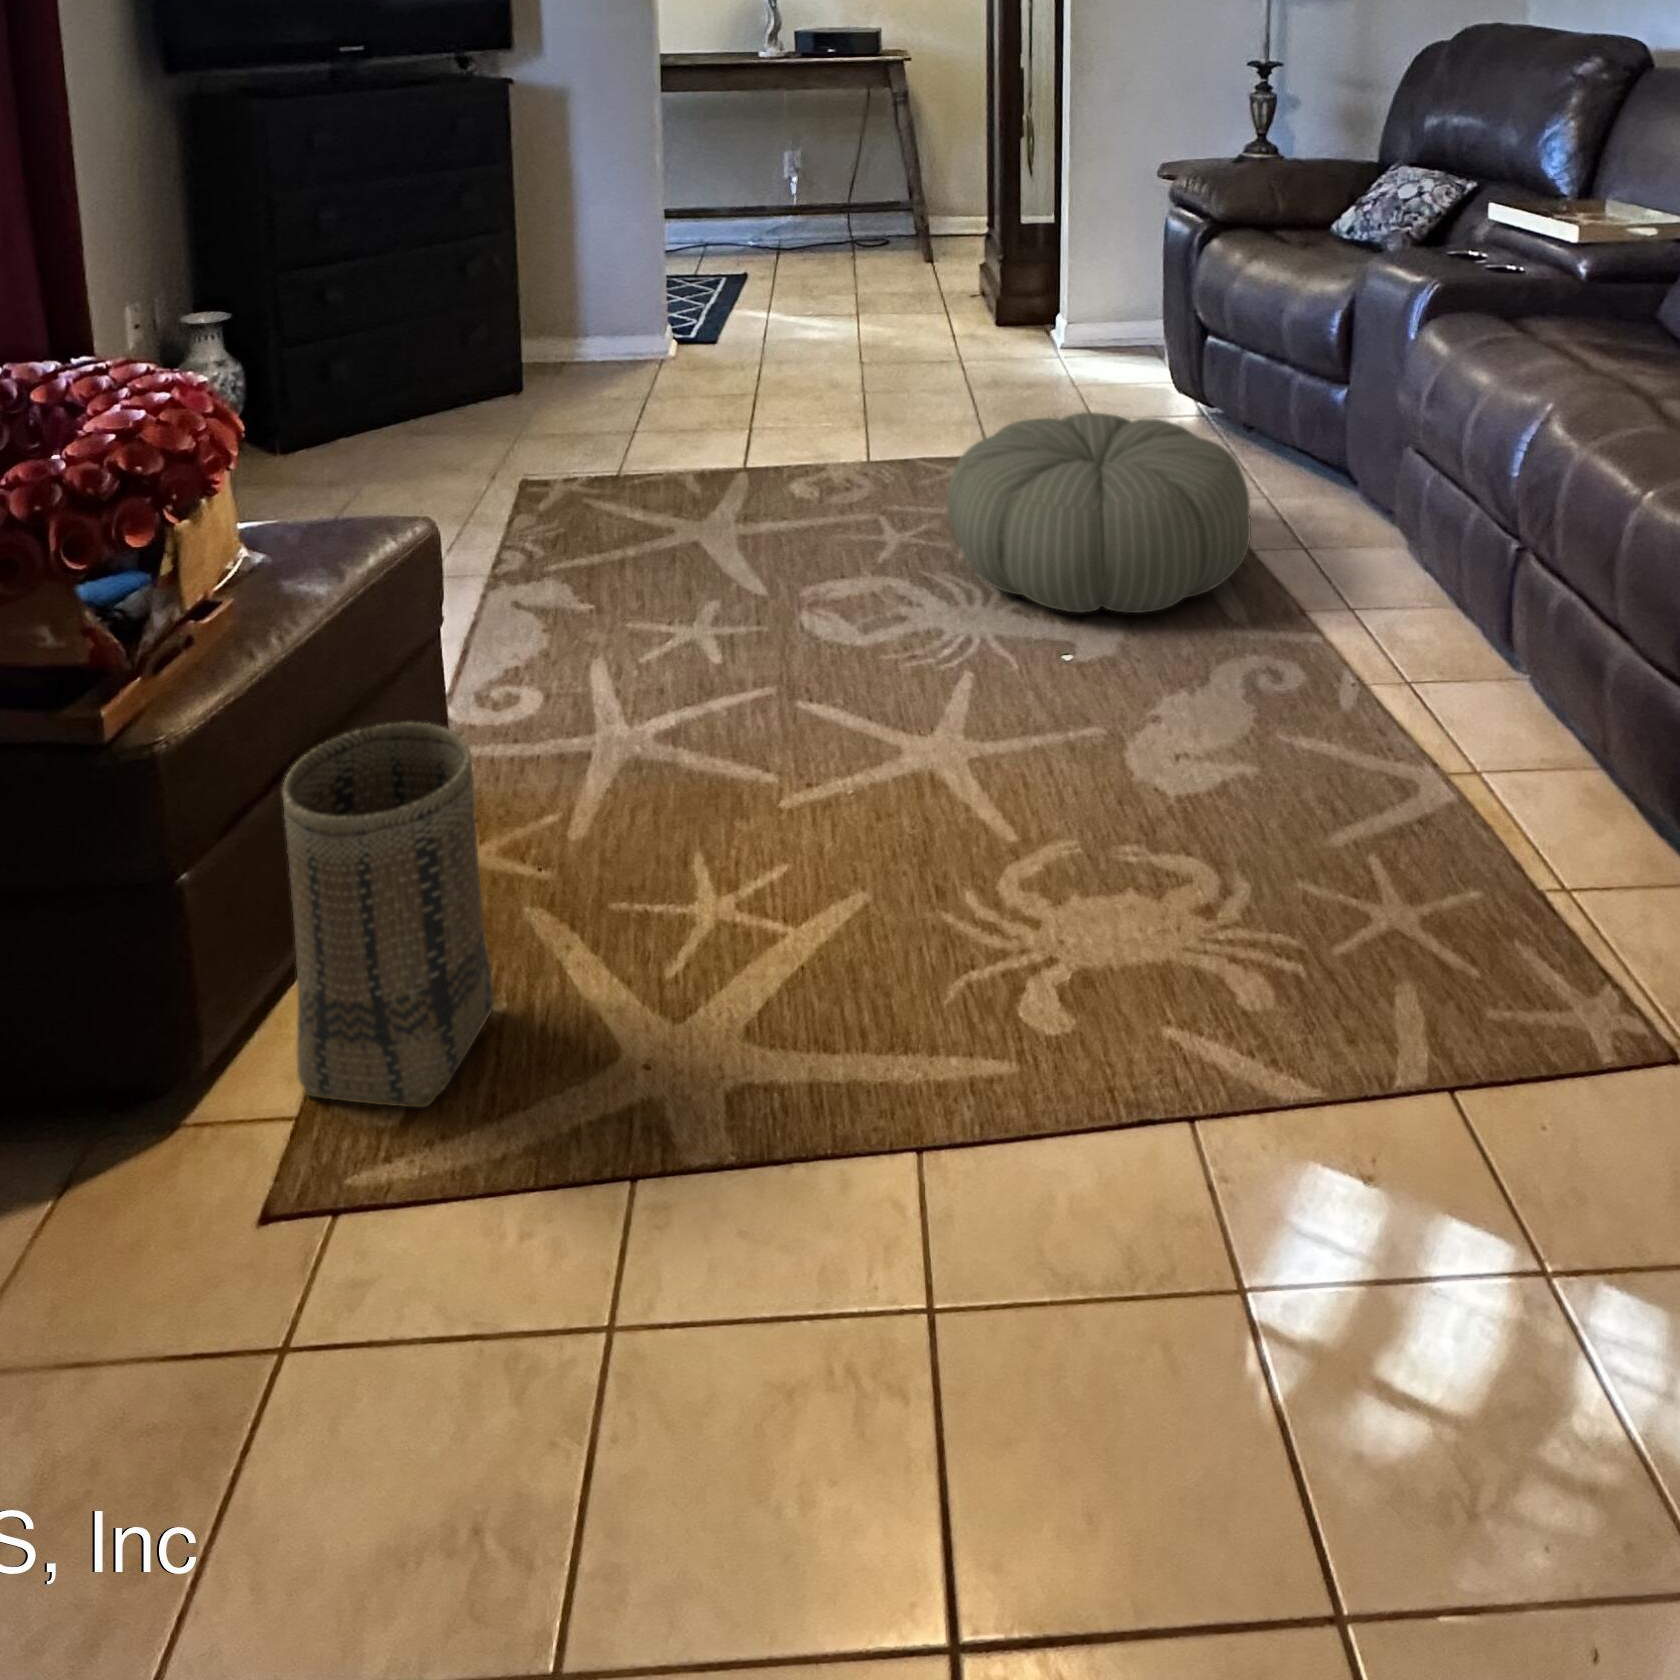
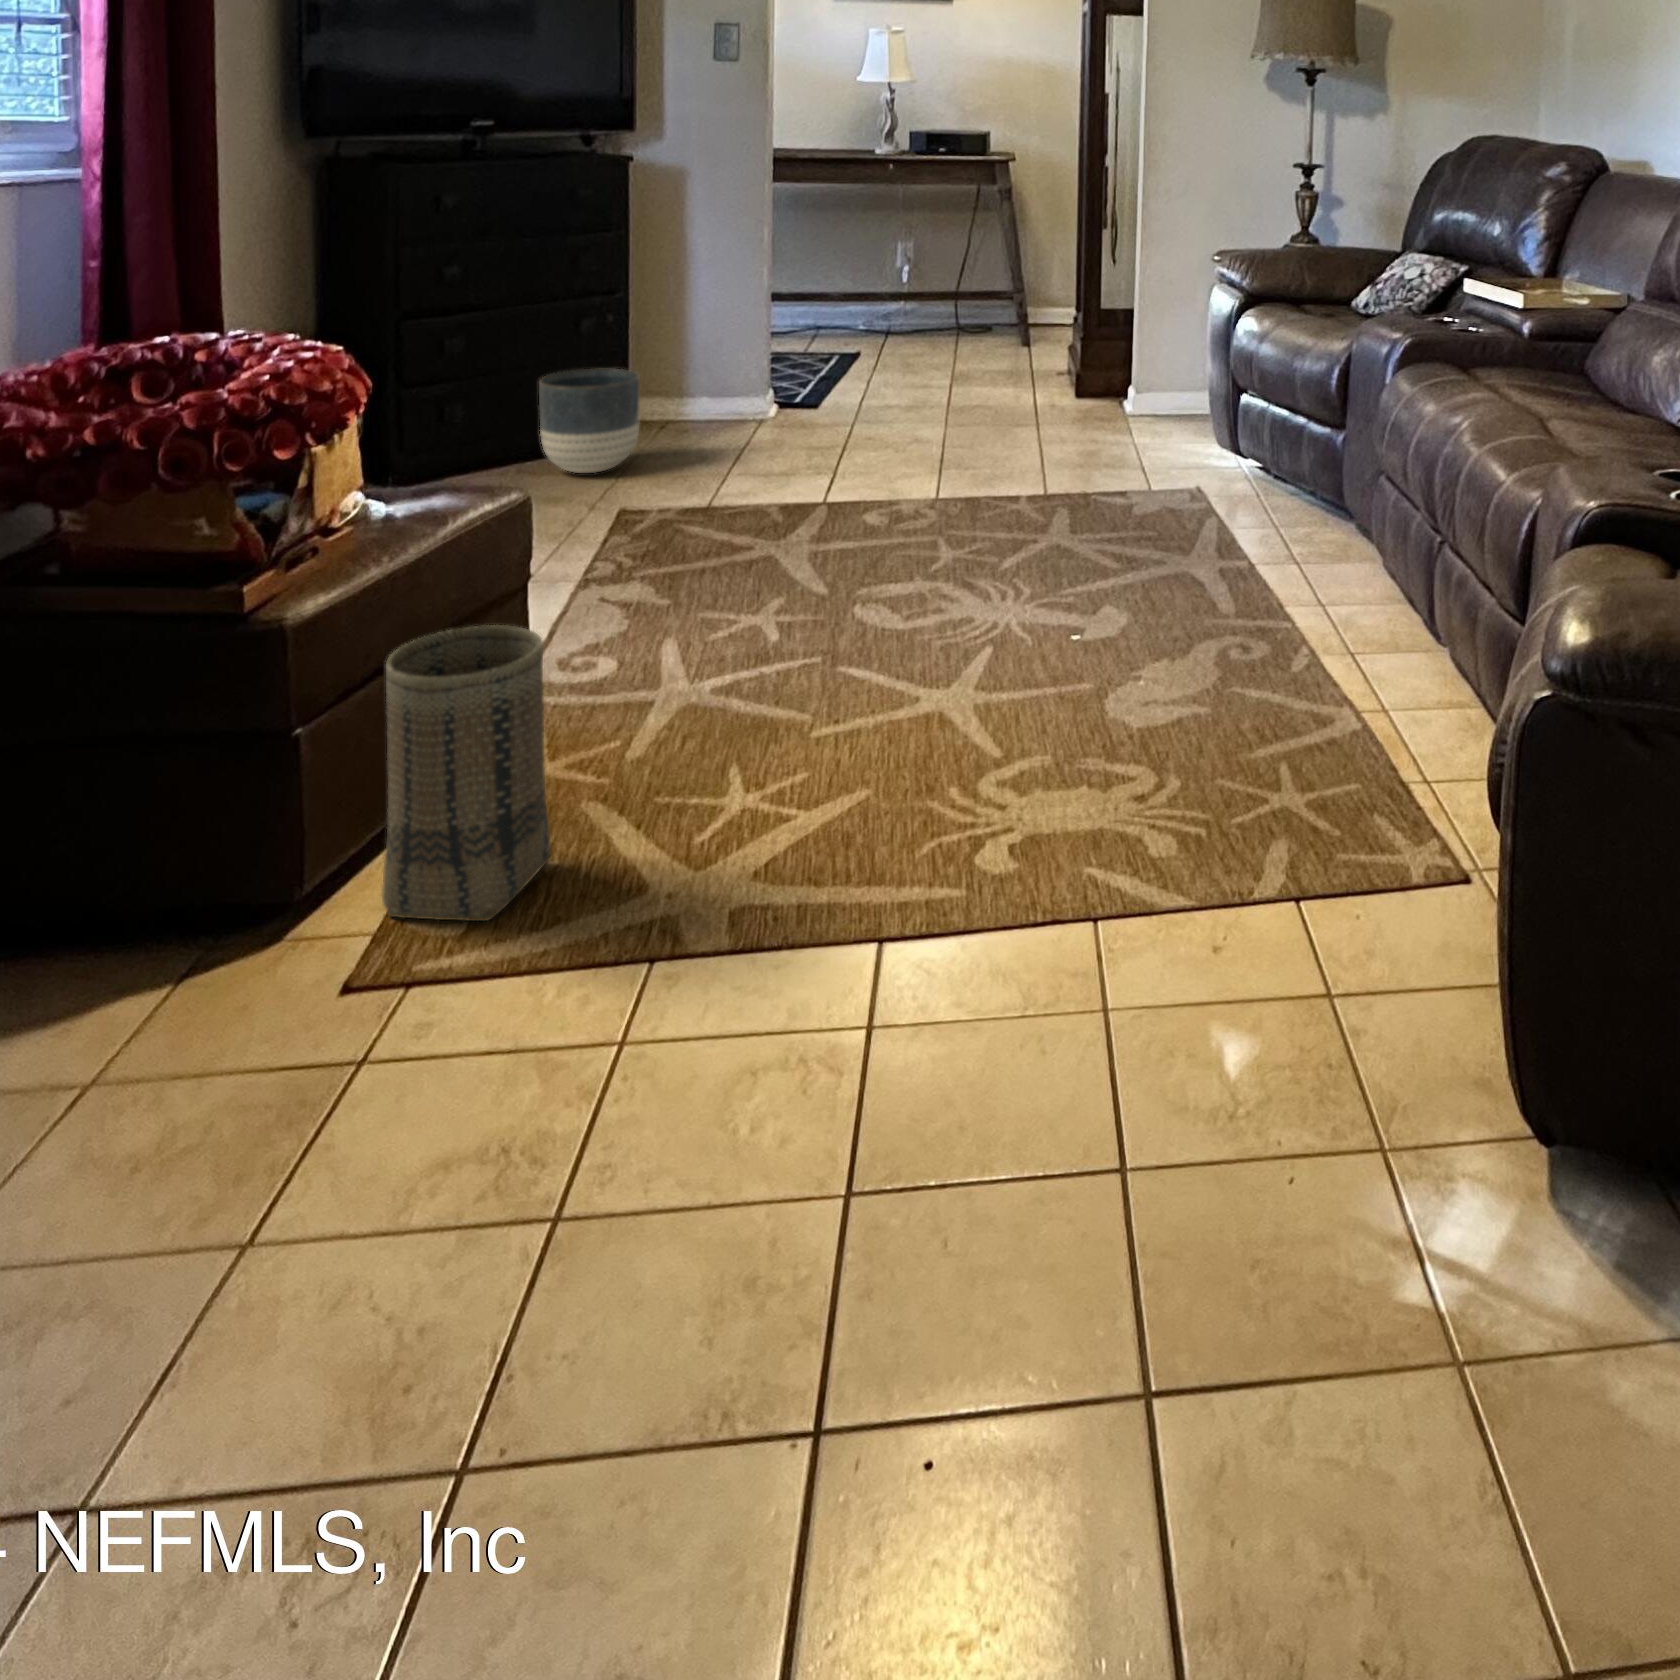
planter: none [429,312,536,428] -> present [539,369,640,473]
pouf: present [947,412,1251,613] -> none [991,447,1246,606]

